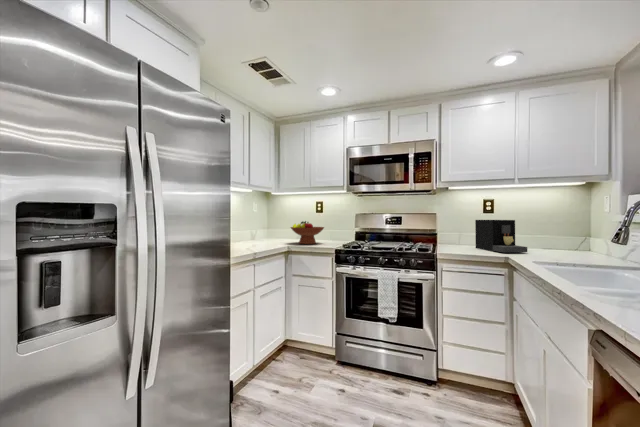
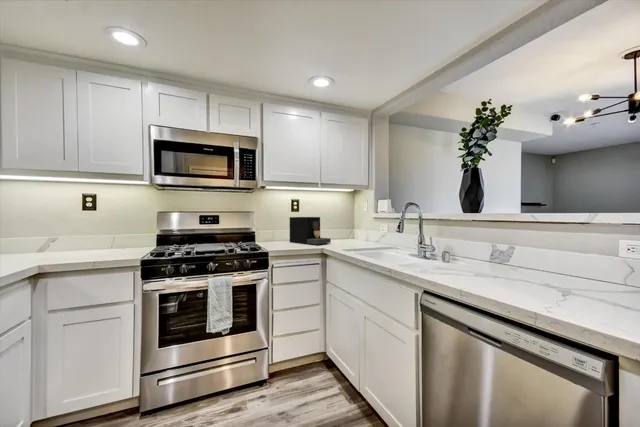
fruit bowl: present [291,221,324,244] -> none [48,222,117,258]

